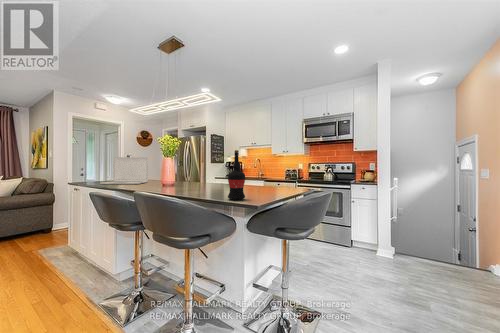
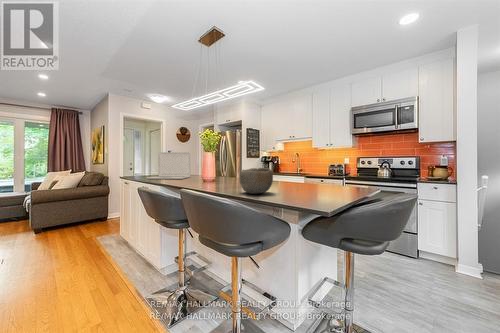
wine bottle: present [228,150,245,200] -> none [281,141,303,200]
bowl: none [193,173,223,196] -> present [240,168,273,194]

